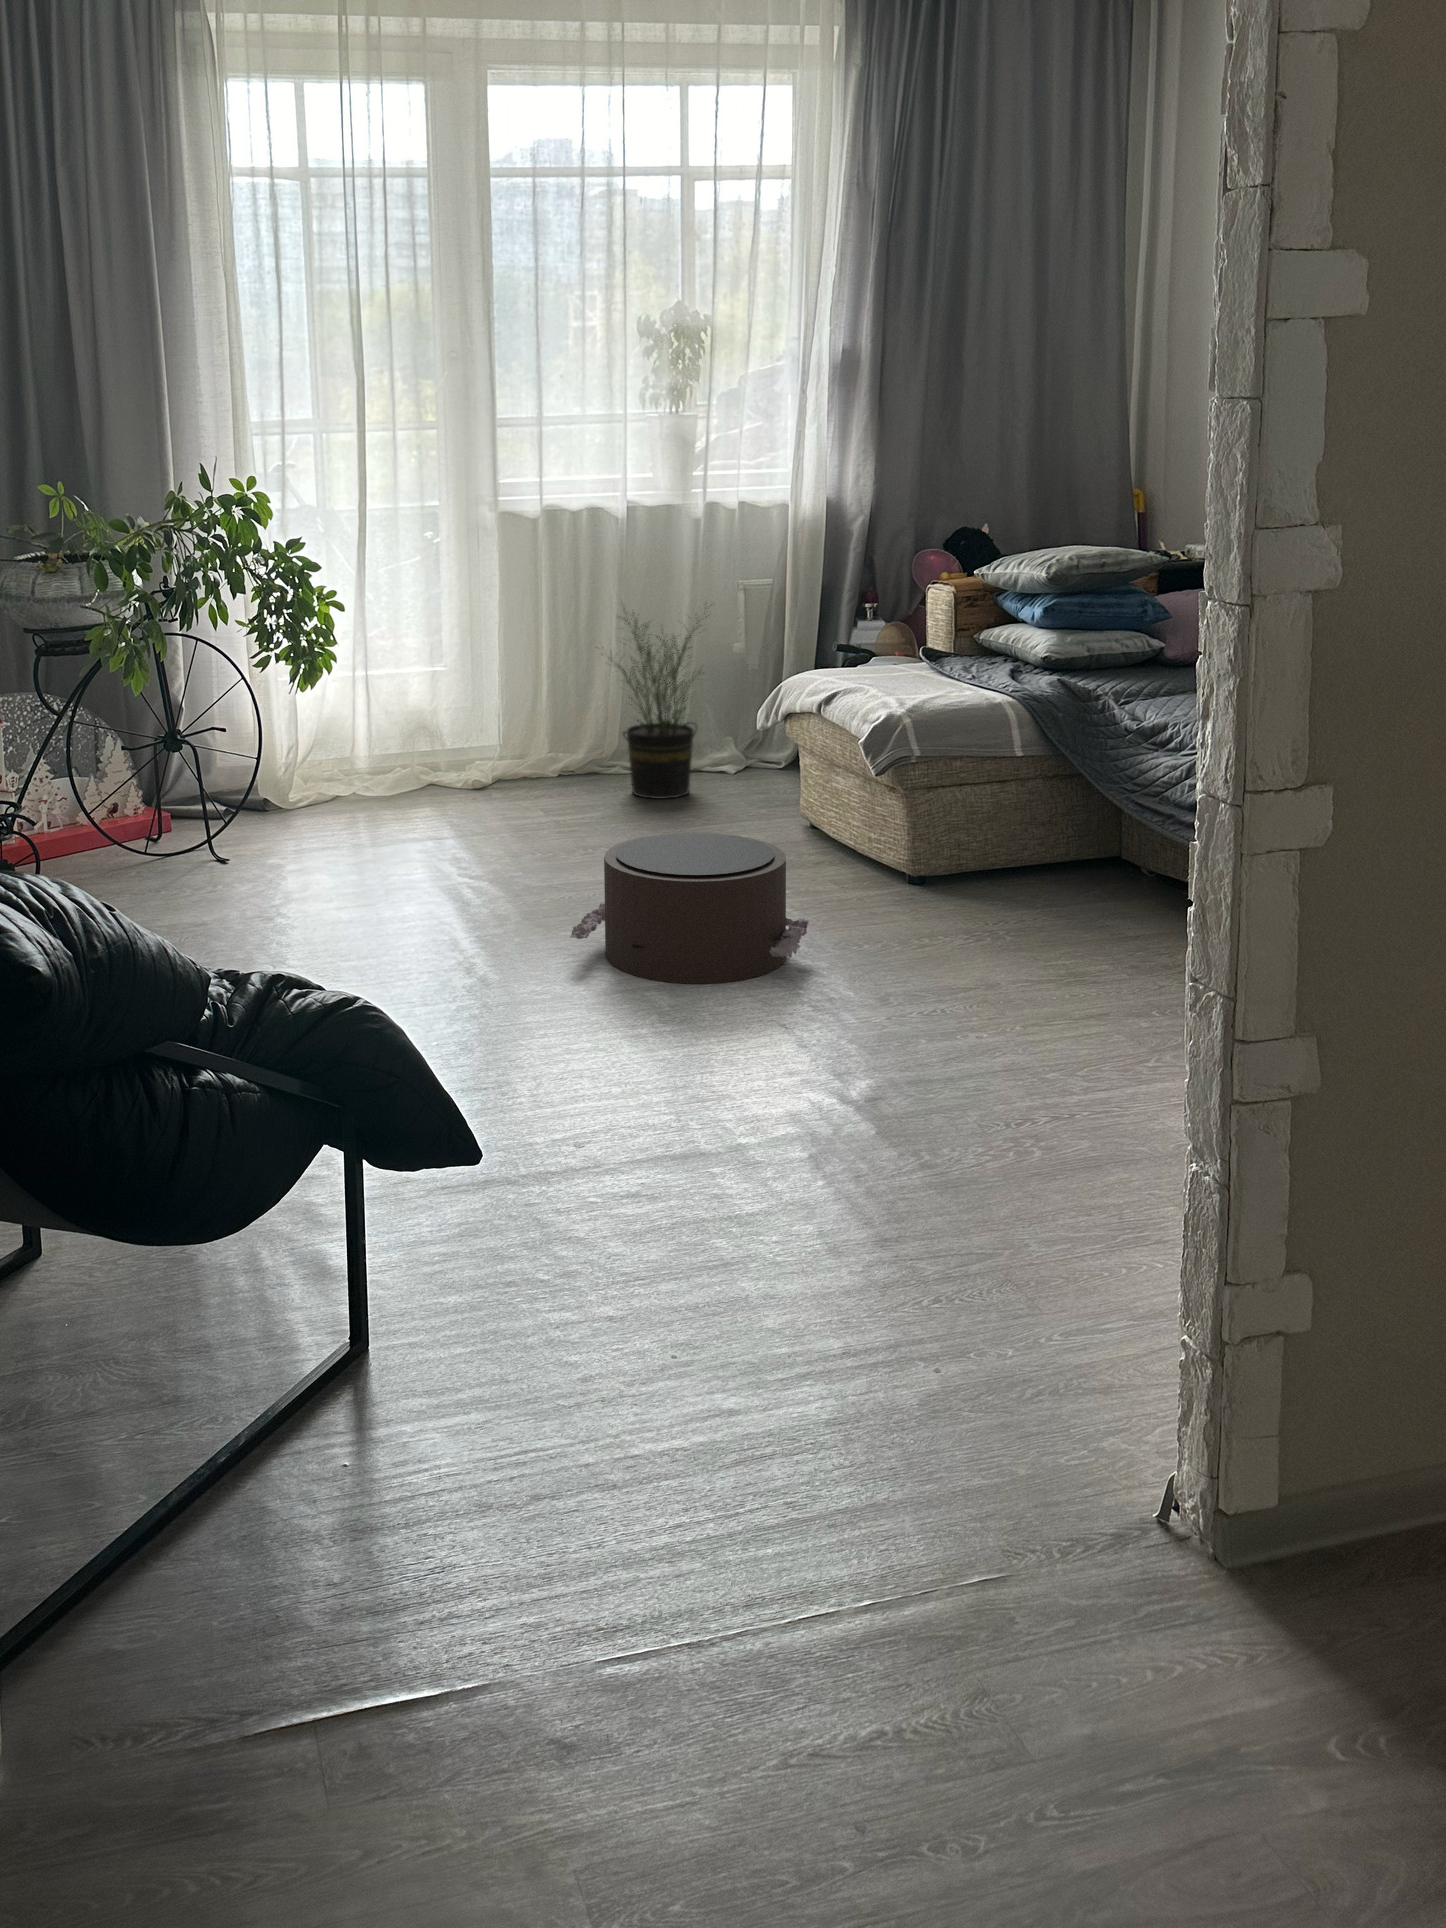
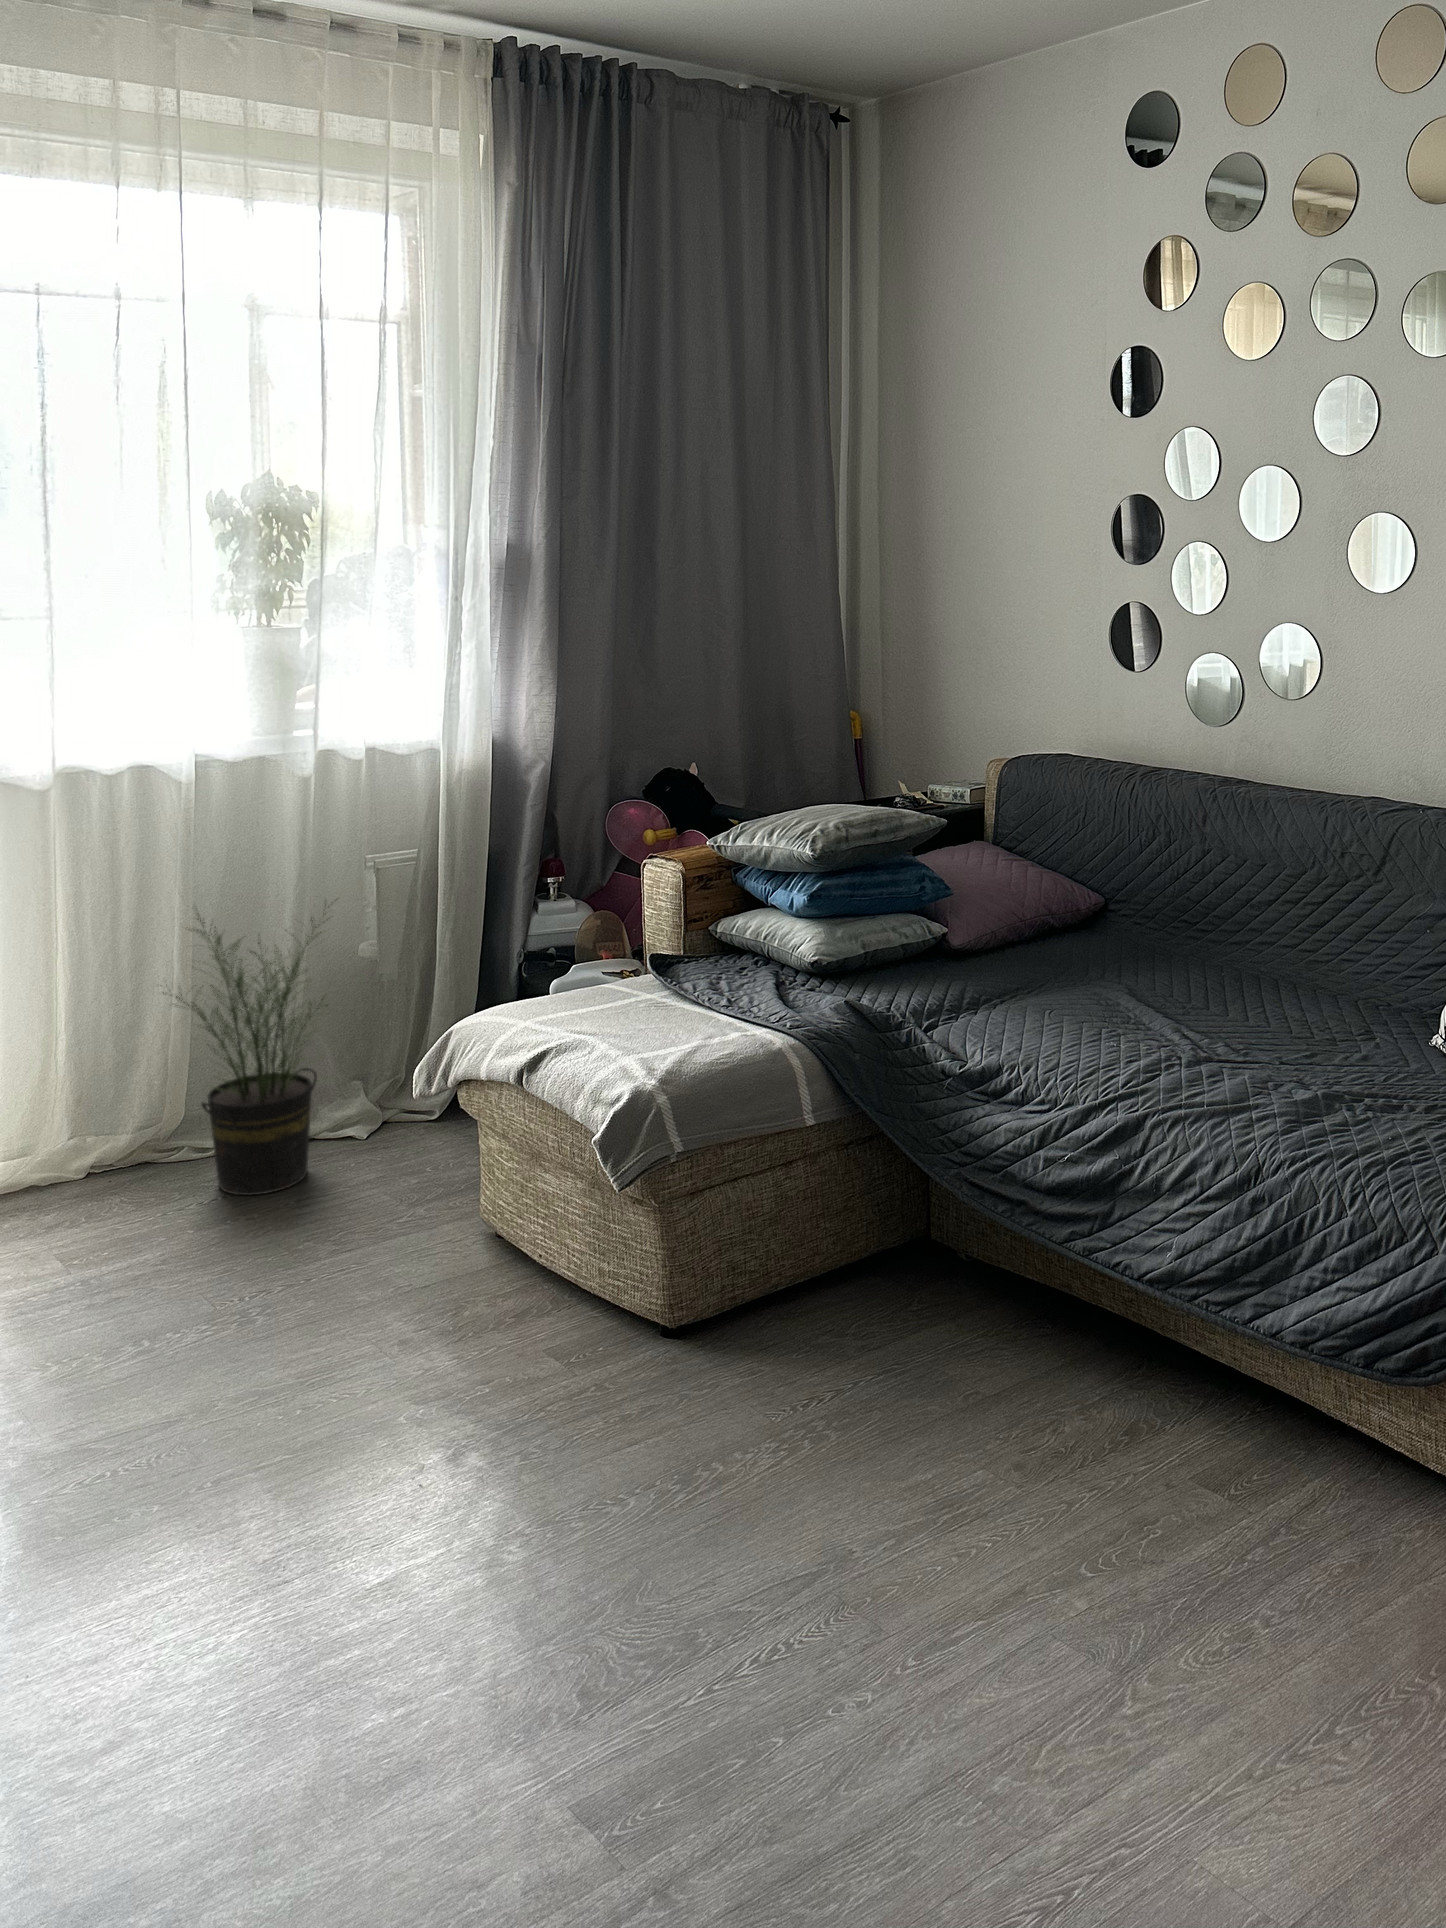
pouf: present [570,833,808,984] -> none [120,1370,564,1735]

